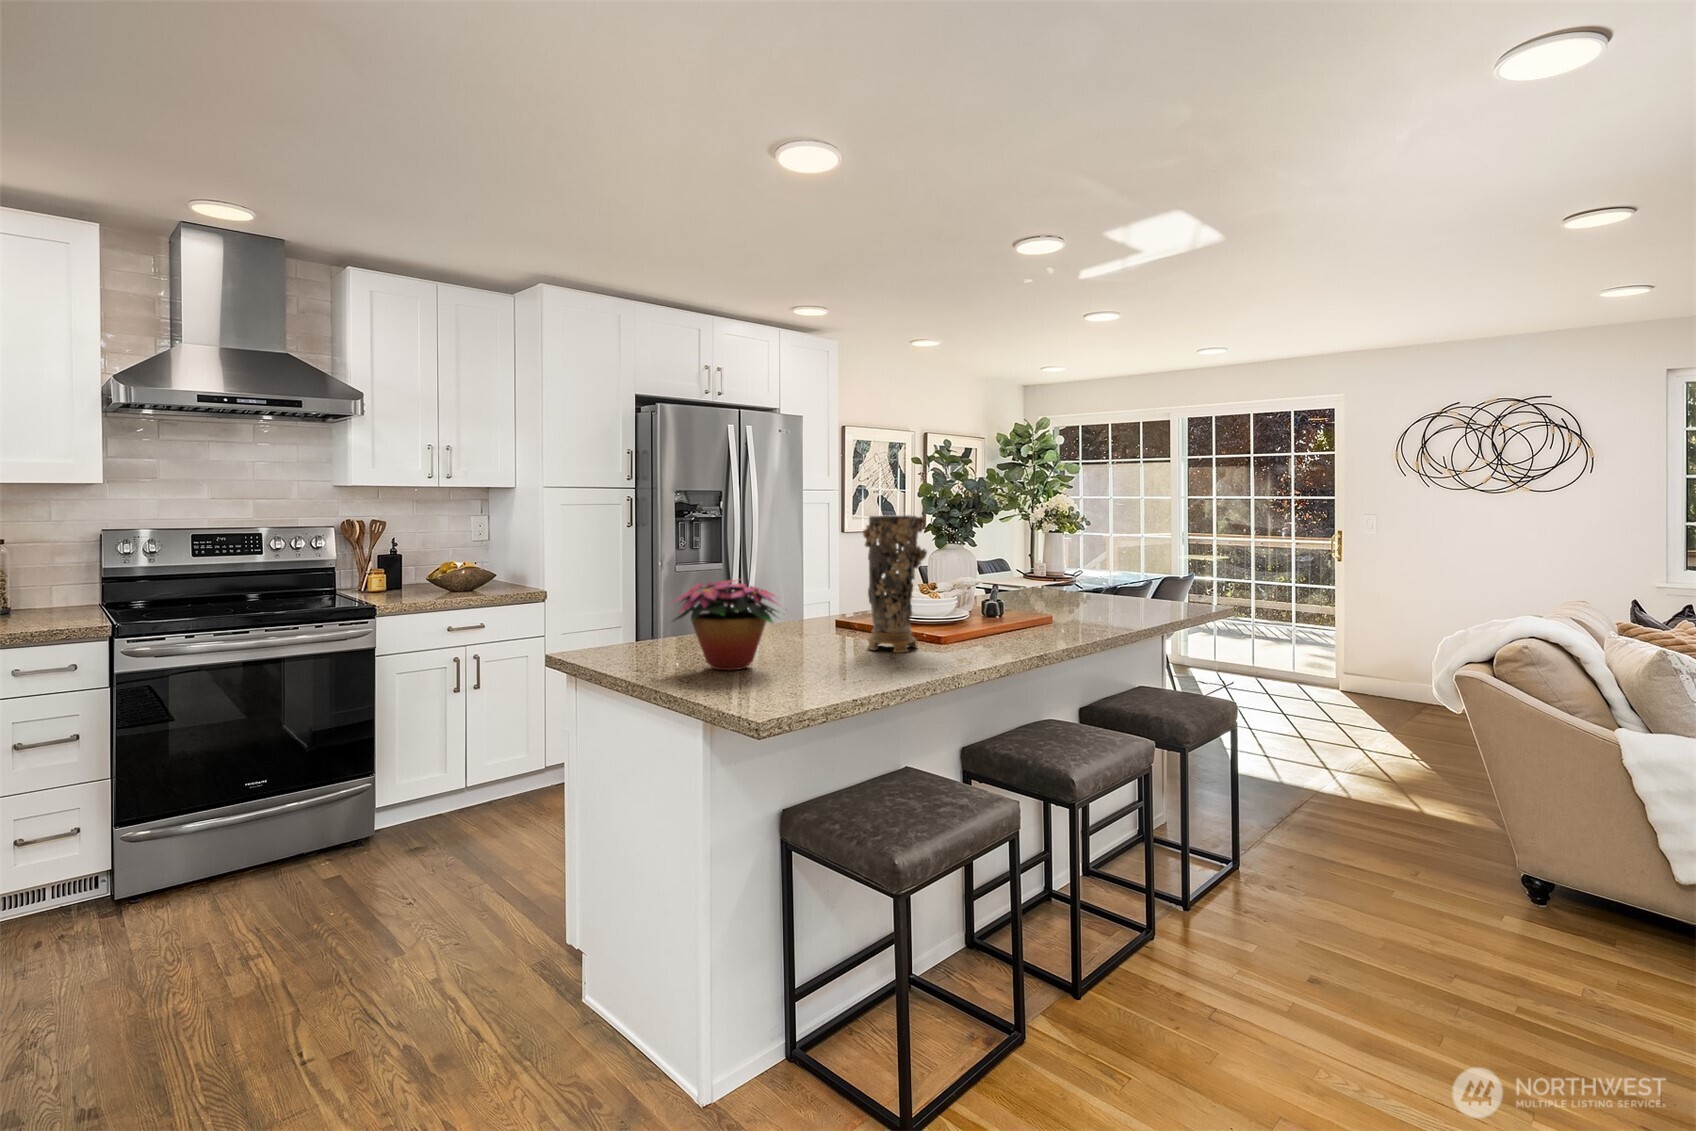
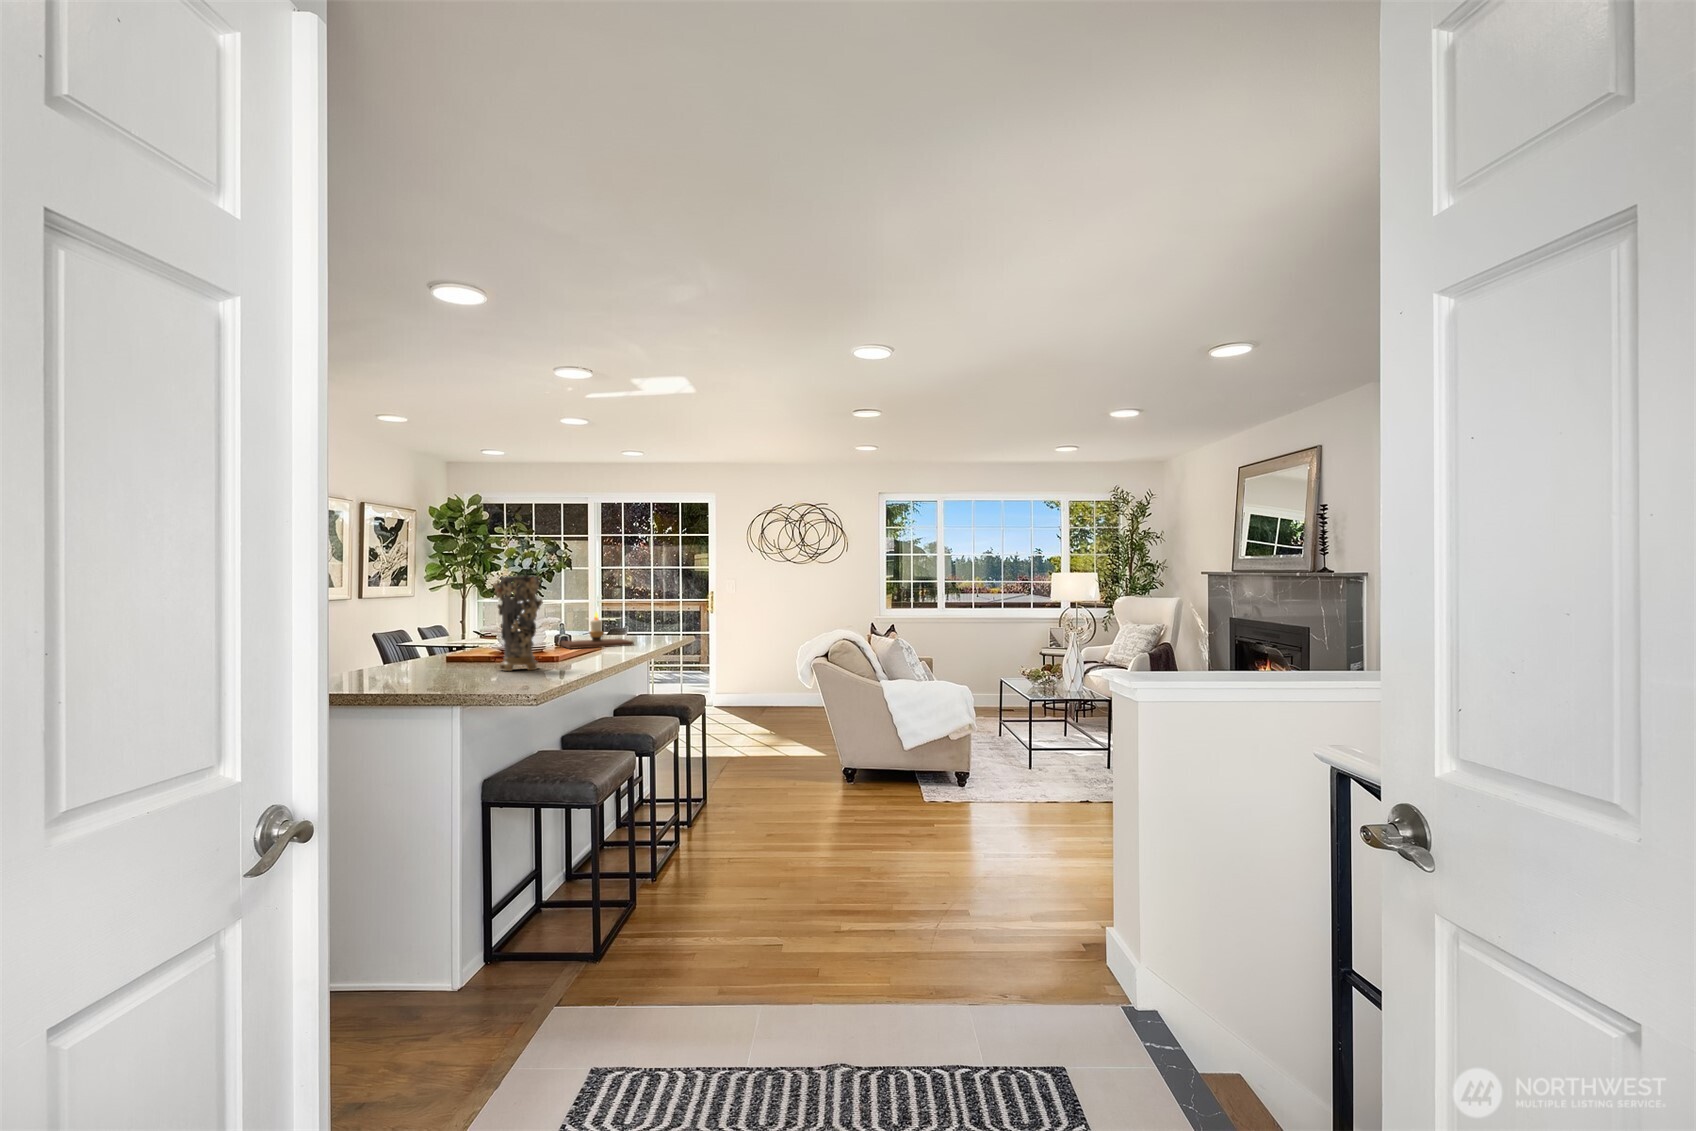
candle: none [1045,561,1136,613] -> present [561,612,634,649]
flower arrangement: present [671,579,782,670] -> none [383,620,487,686]

